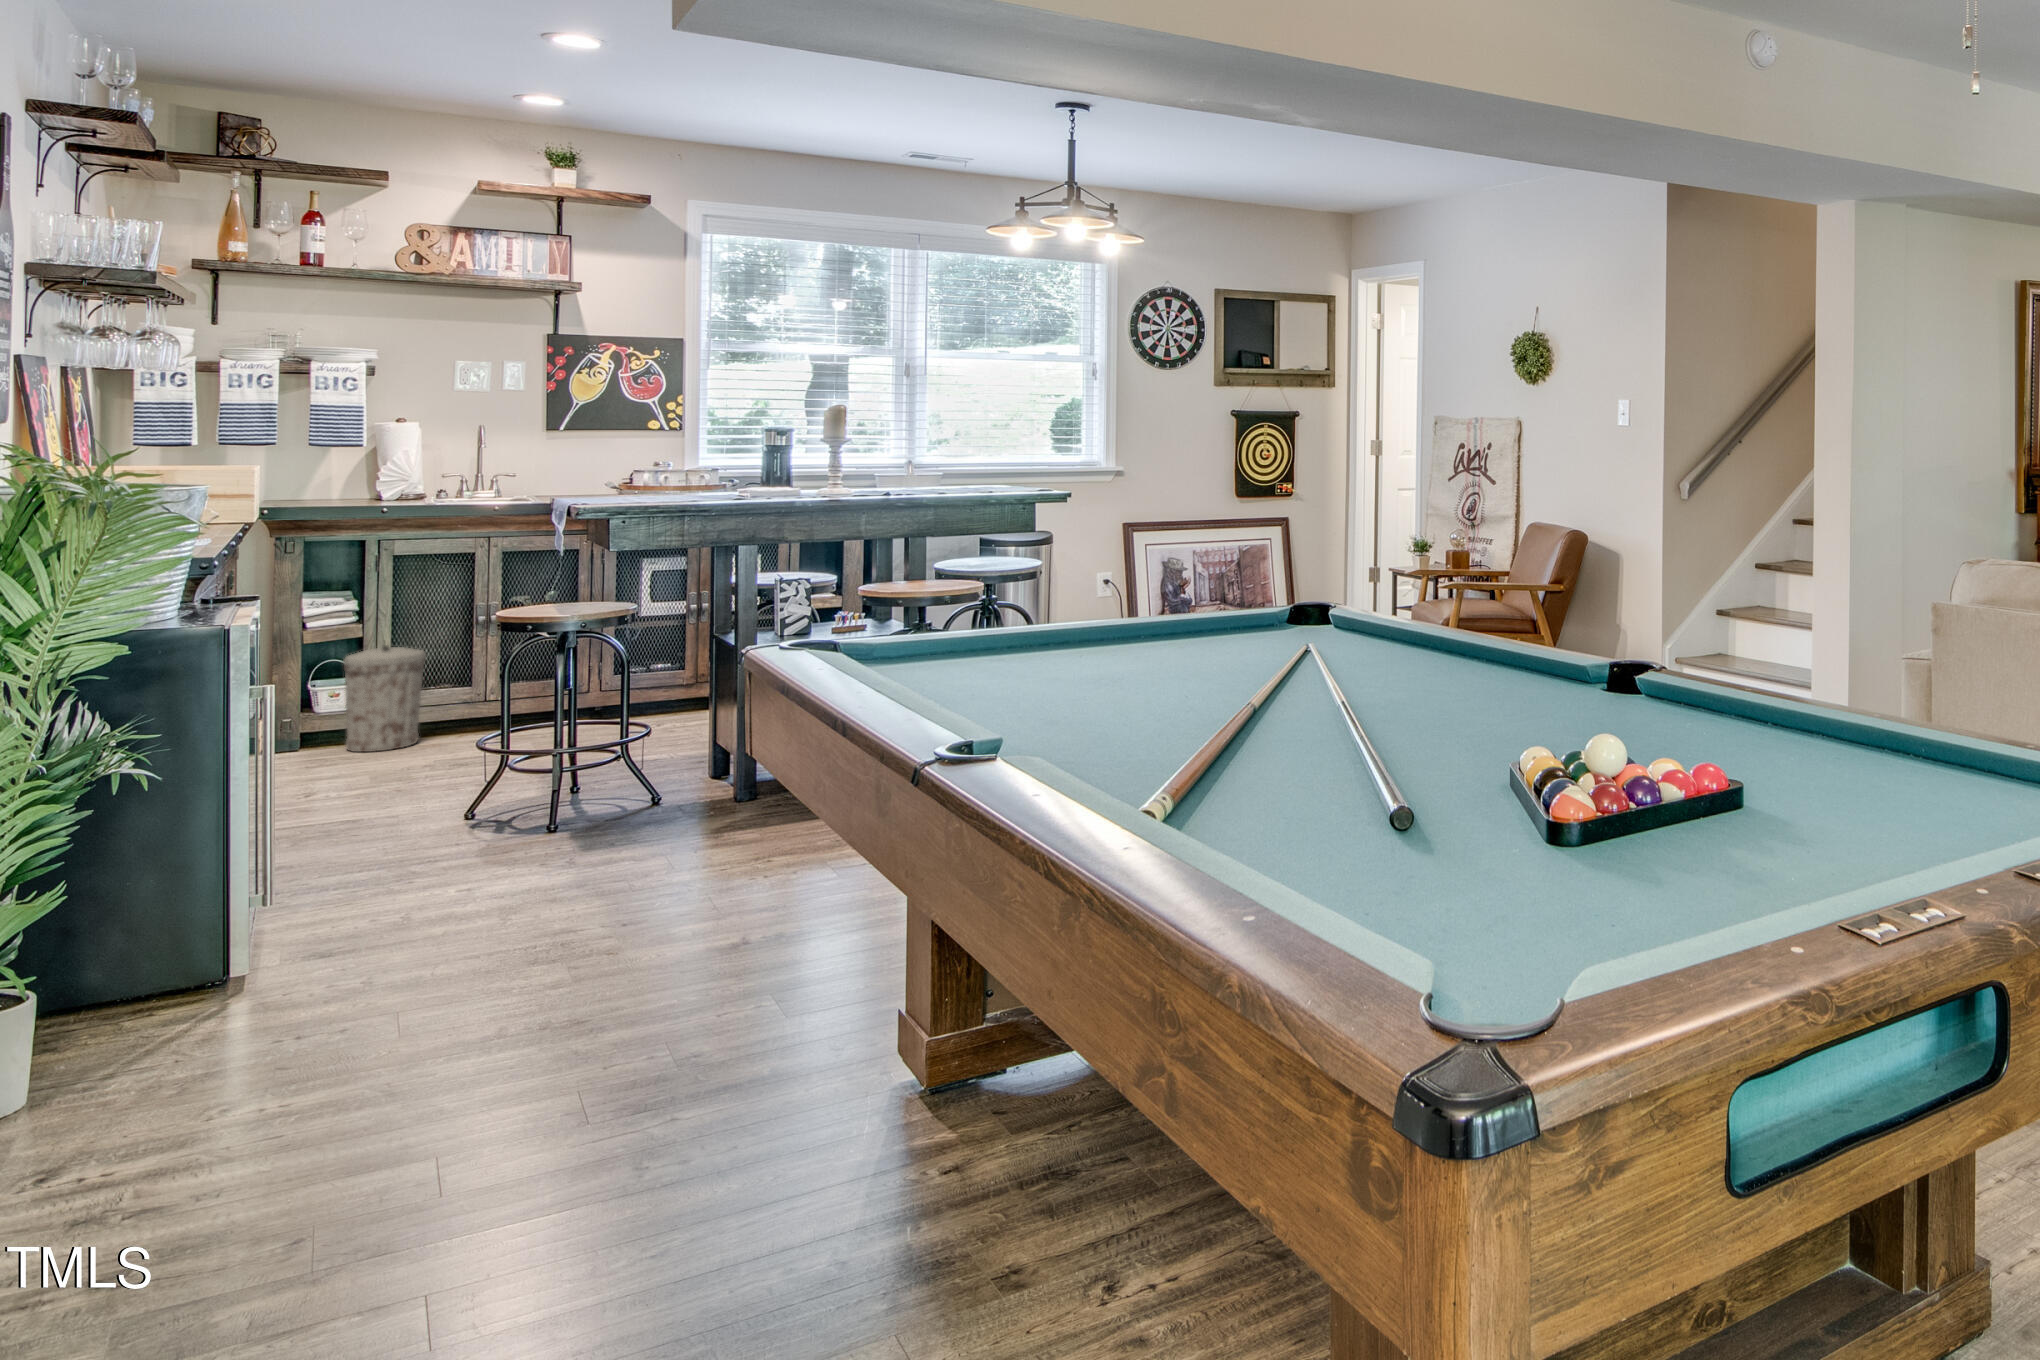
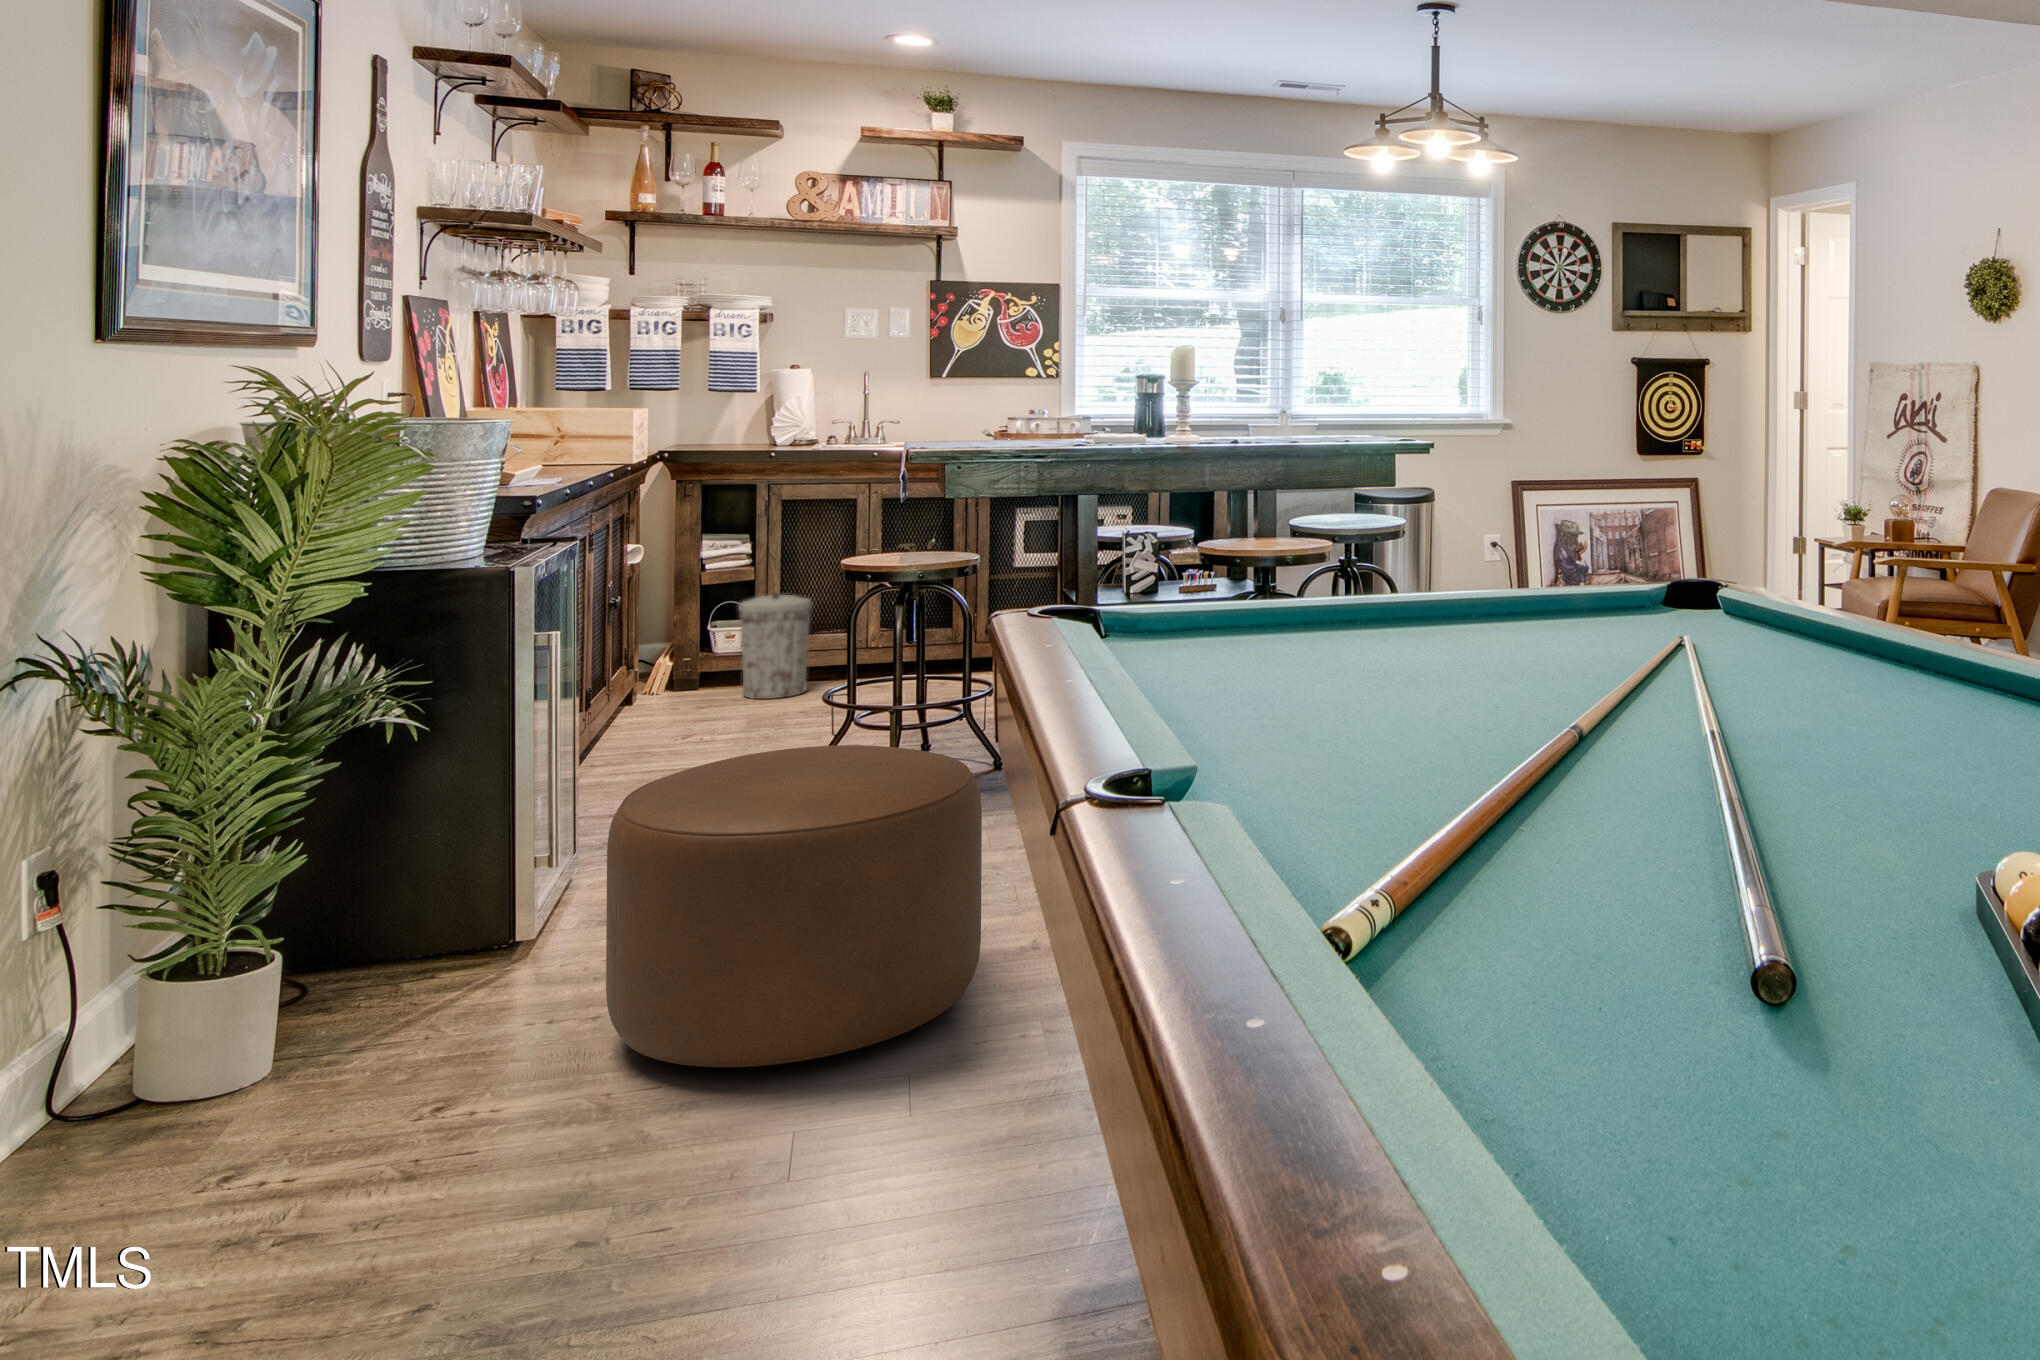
ottoman: none [370,771,726,1052] -> present [606,745,982,1067]

